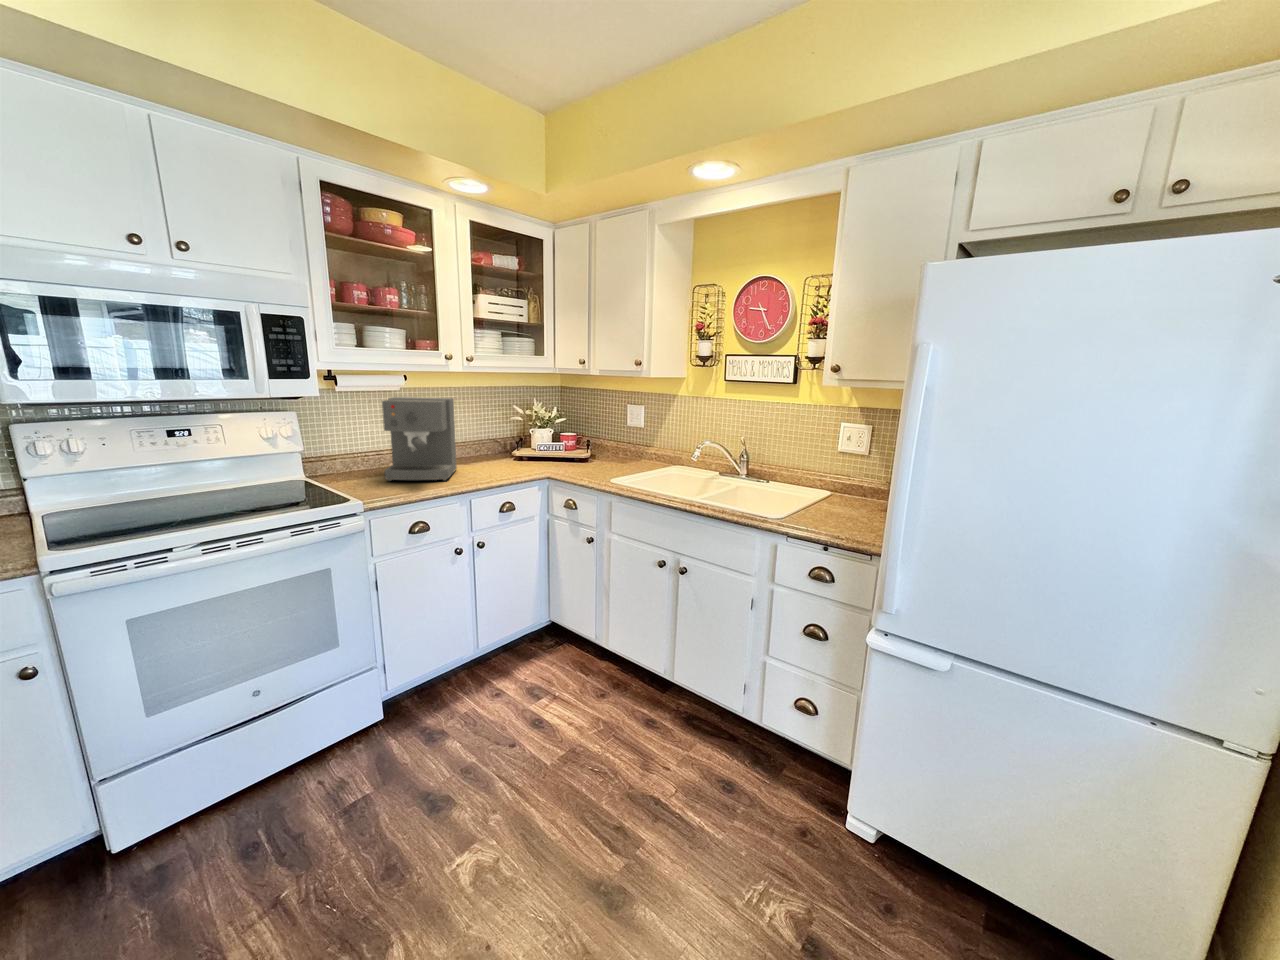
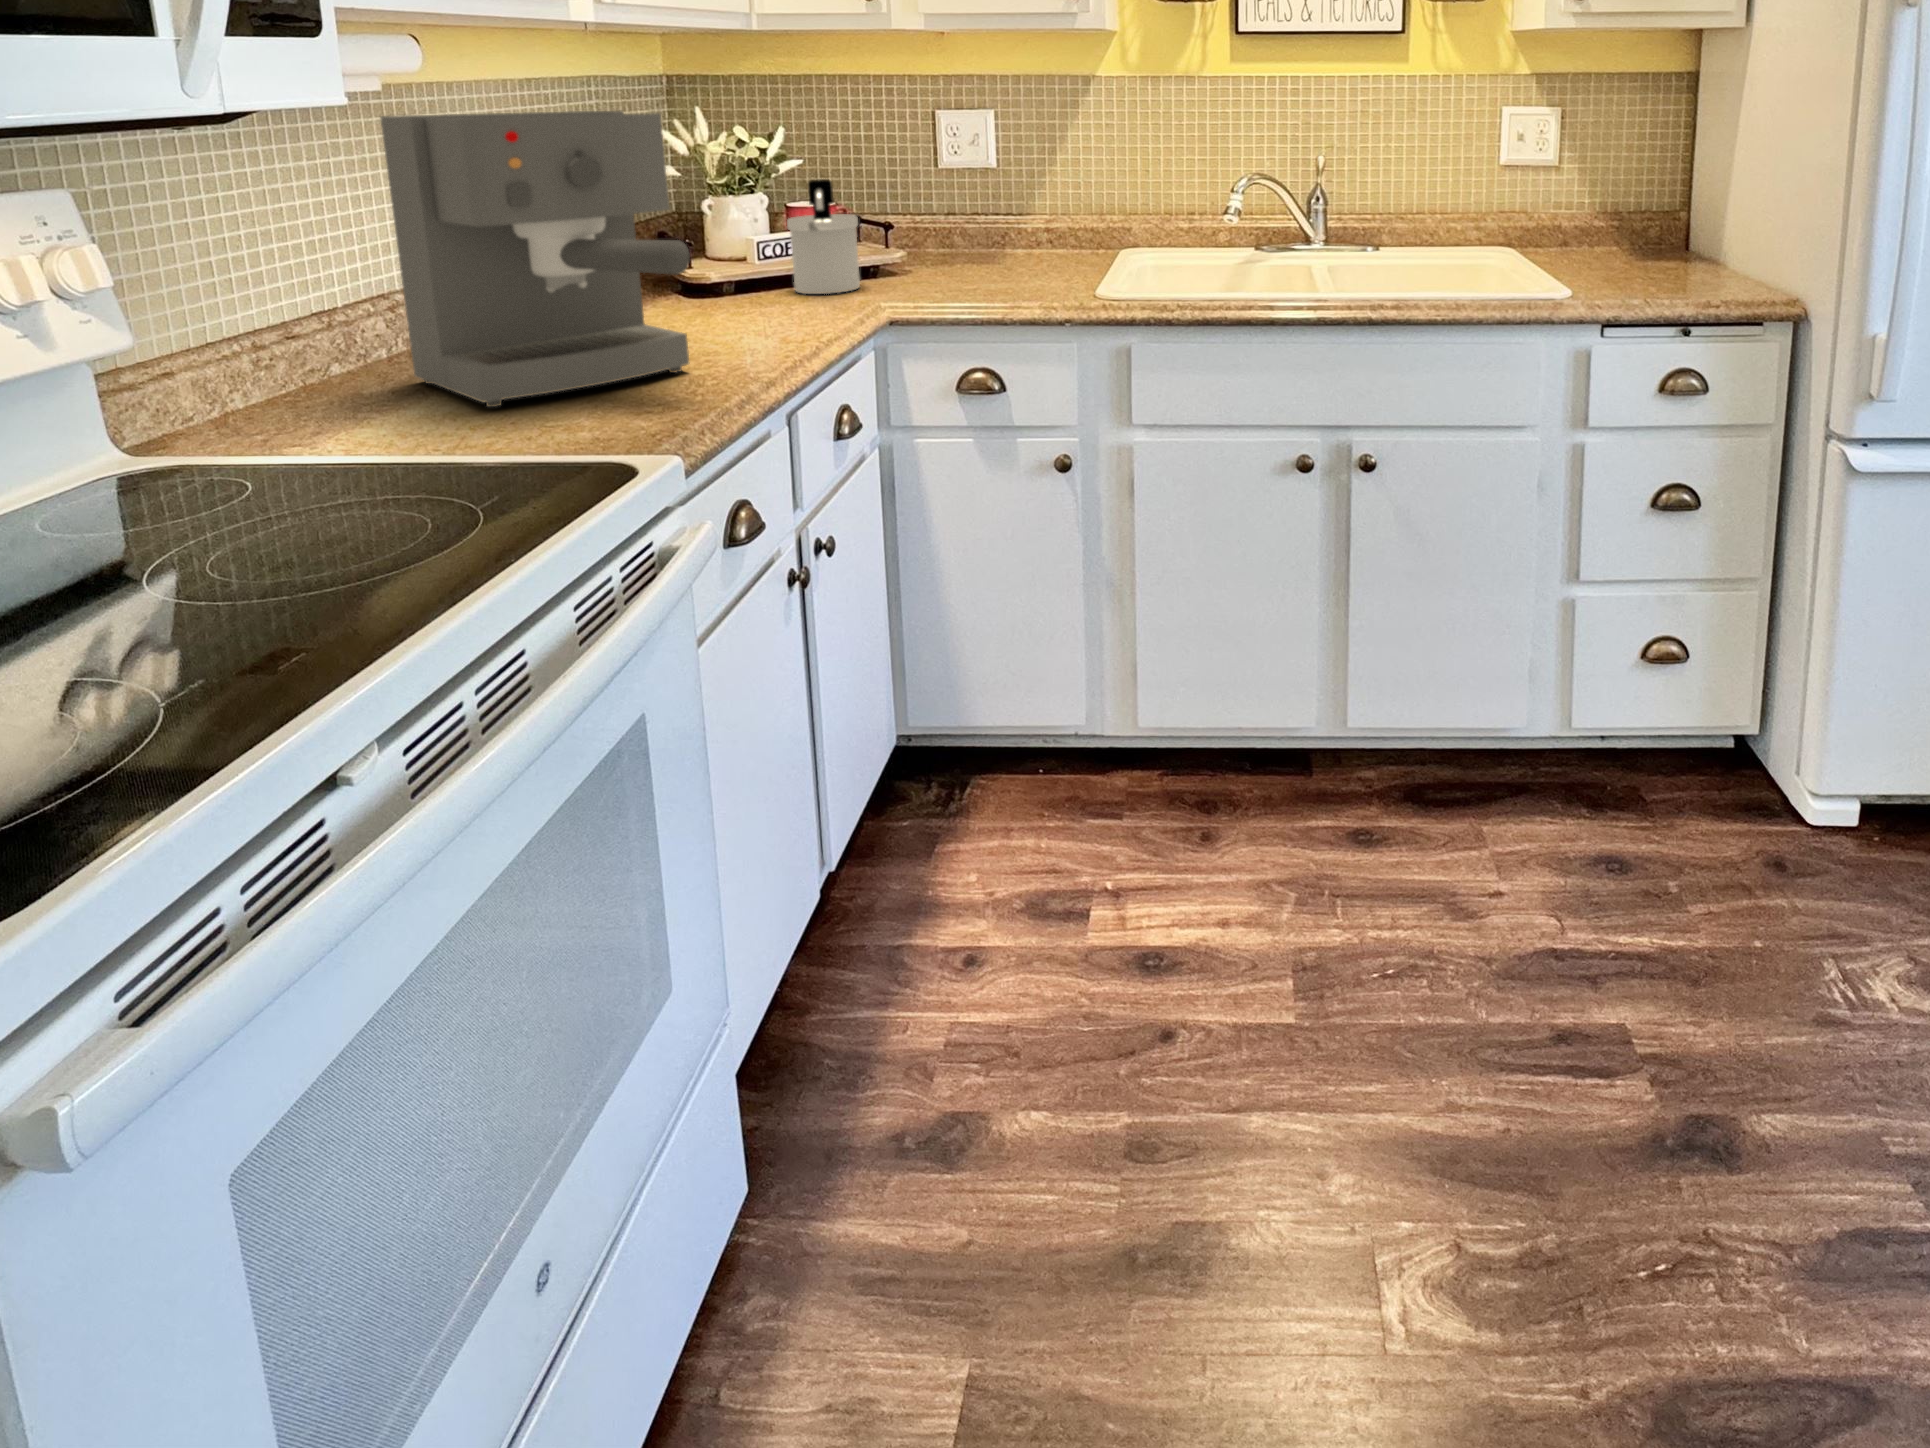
soap dispenser: none [539,424,566,464] -> present [787,179,860,294]

